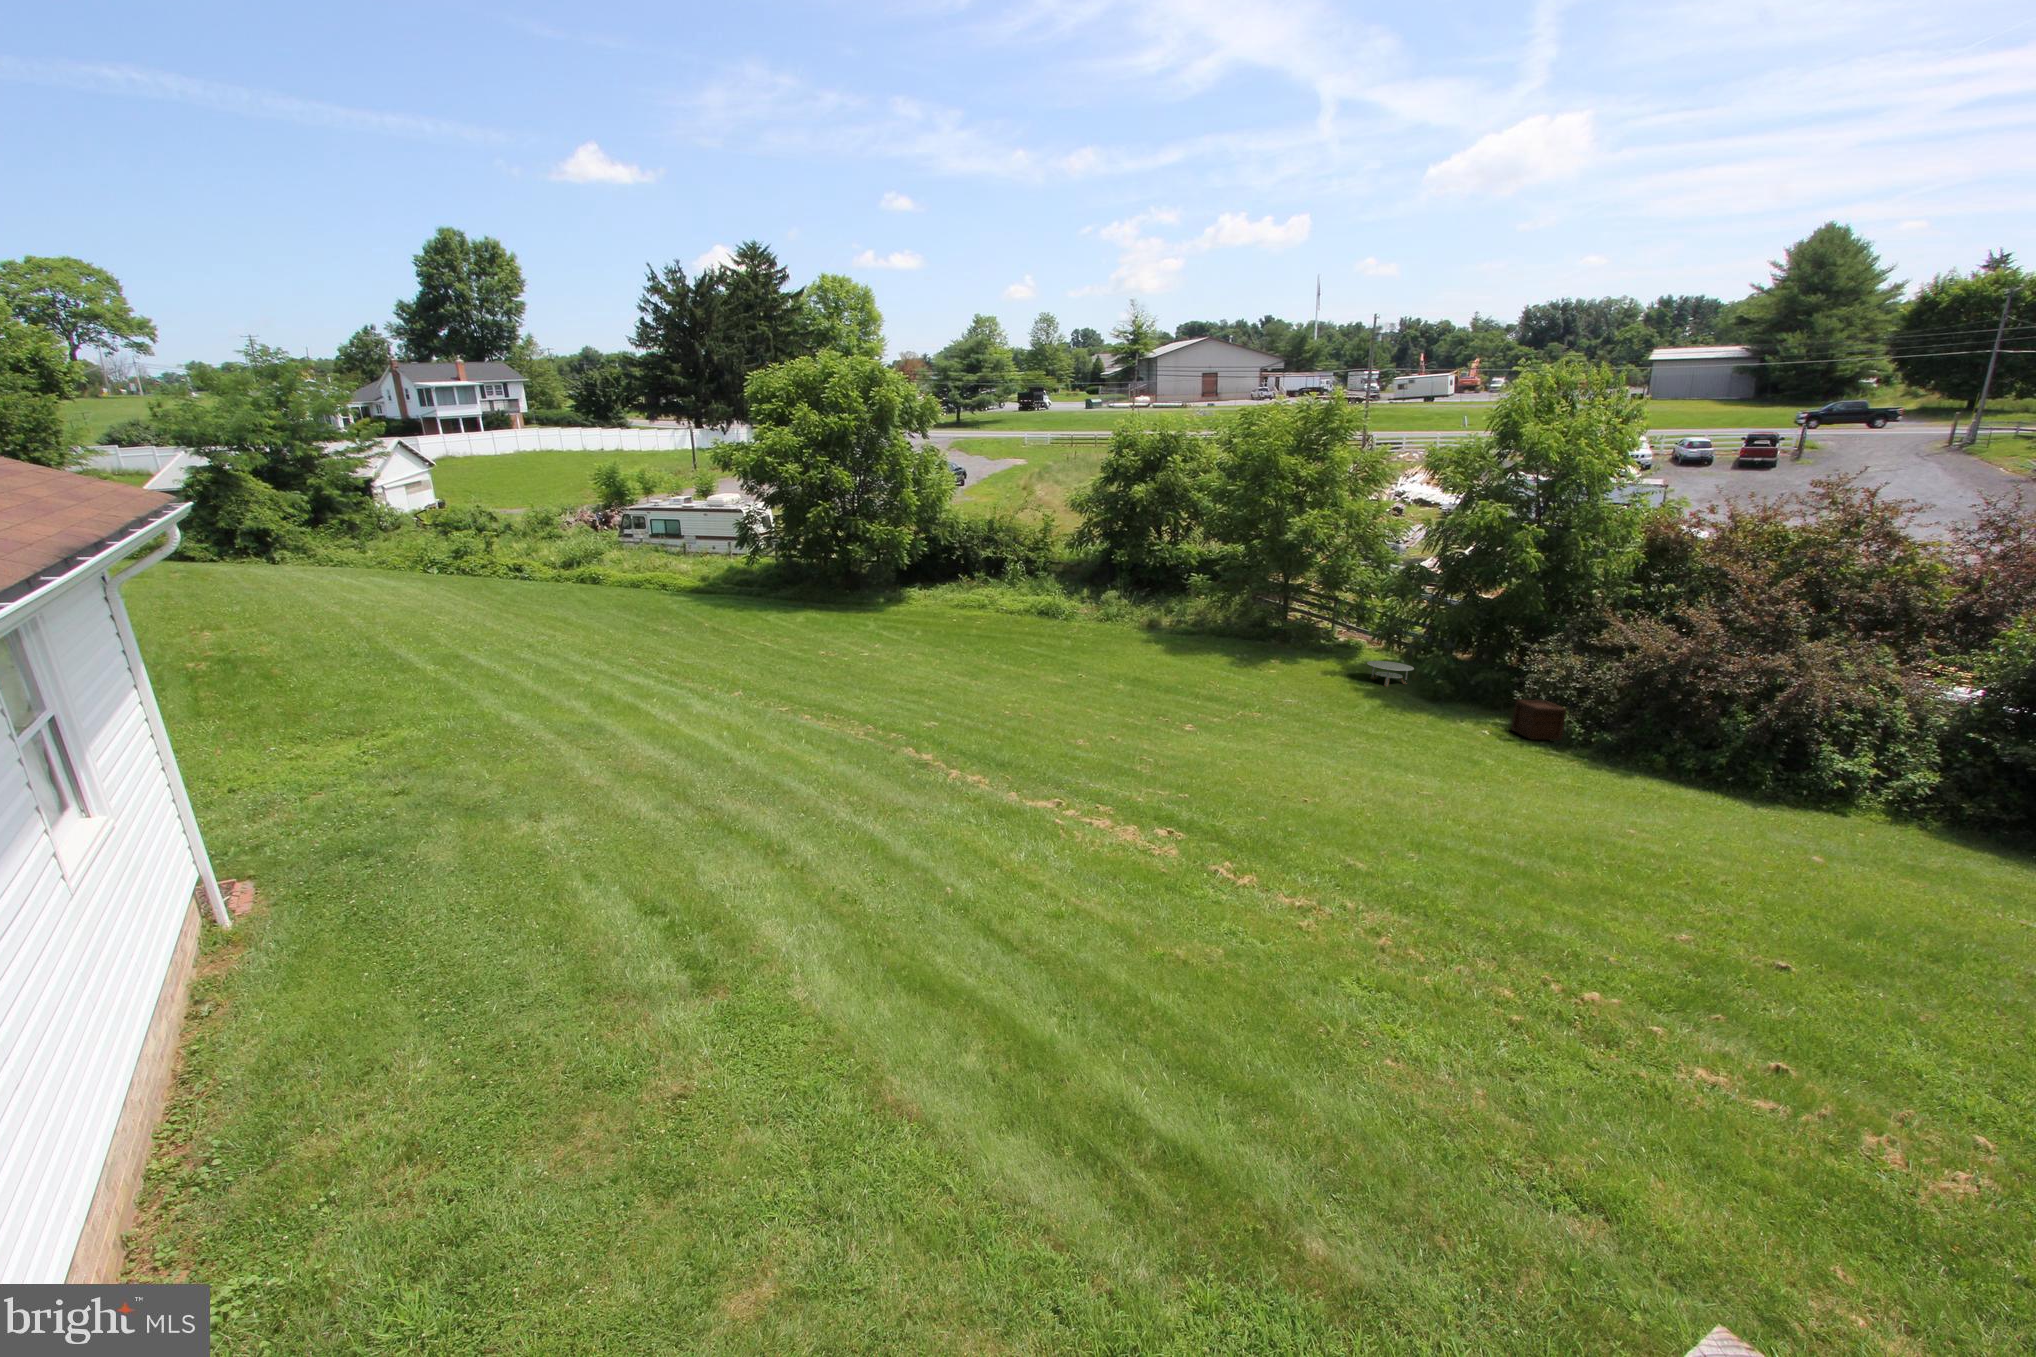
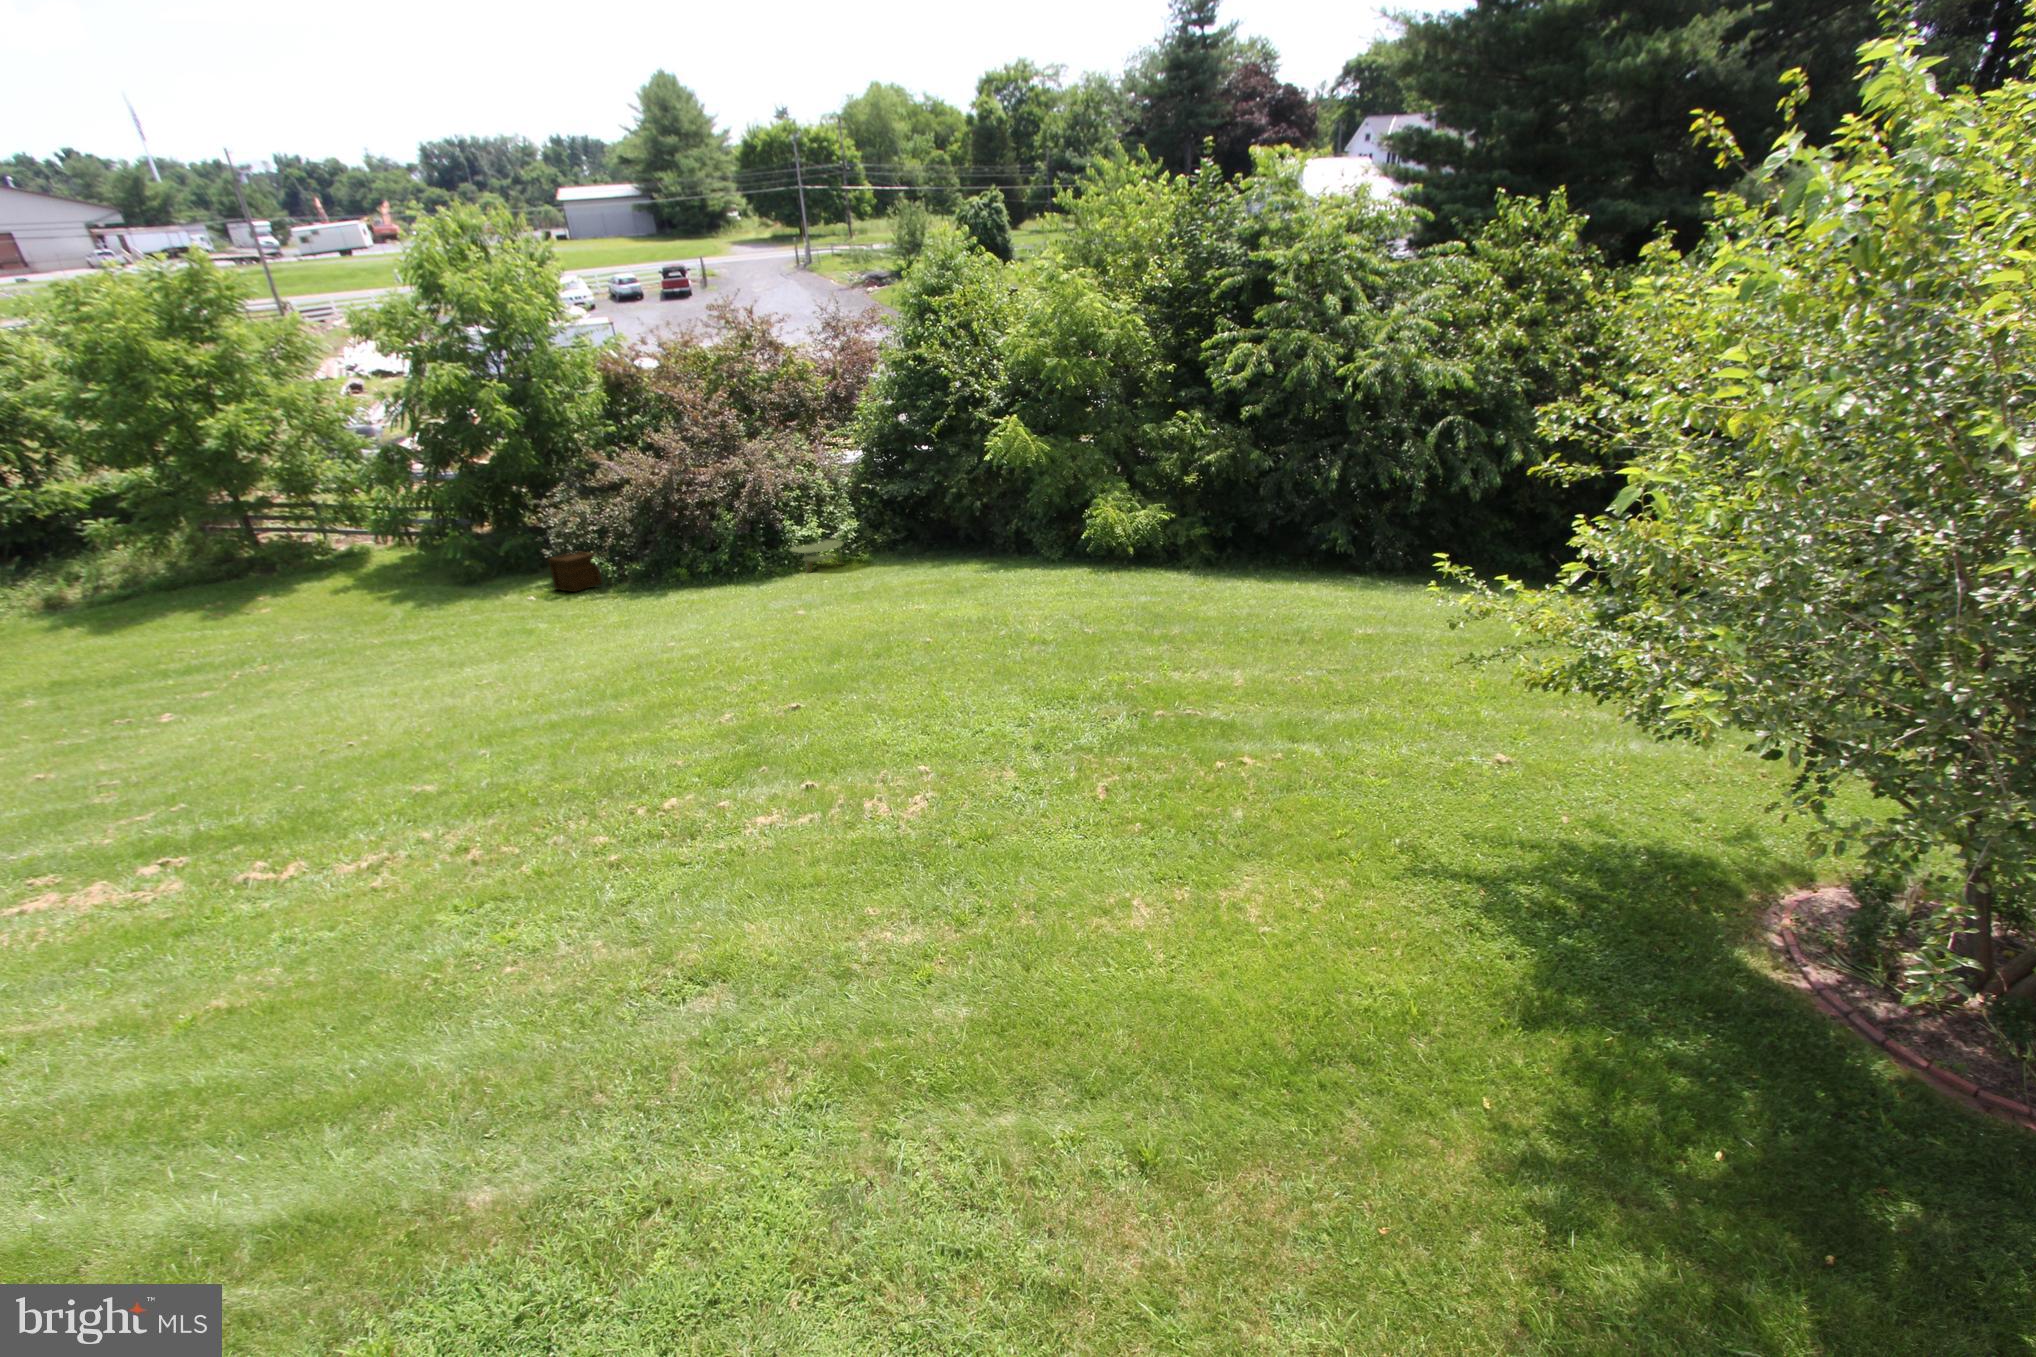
round table: present [1367,661,1414,687] -> present [790,540,843,573]

